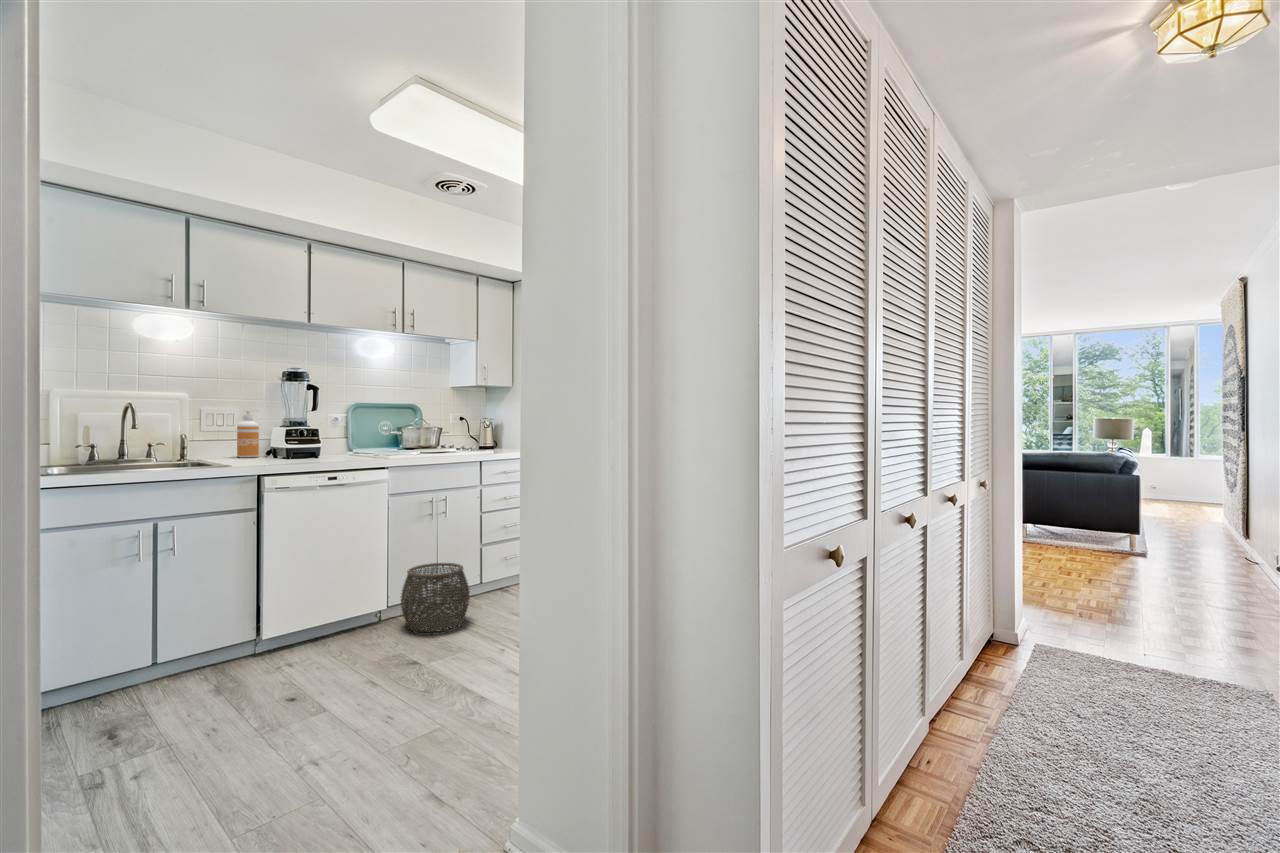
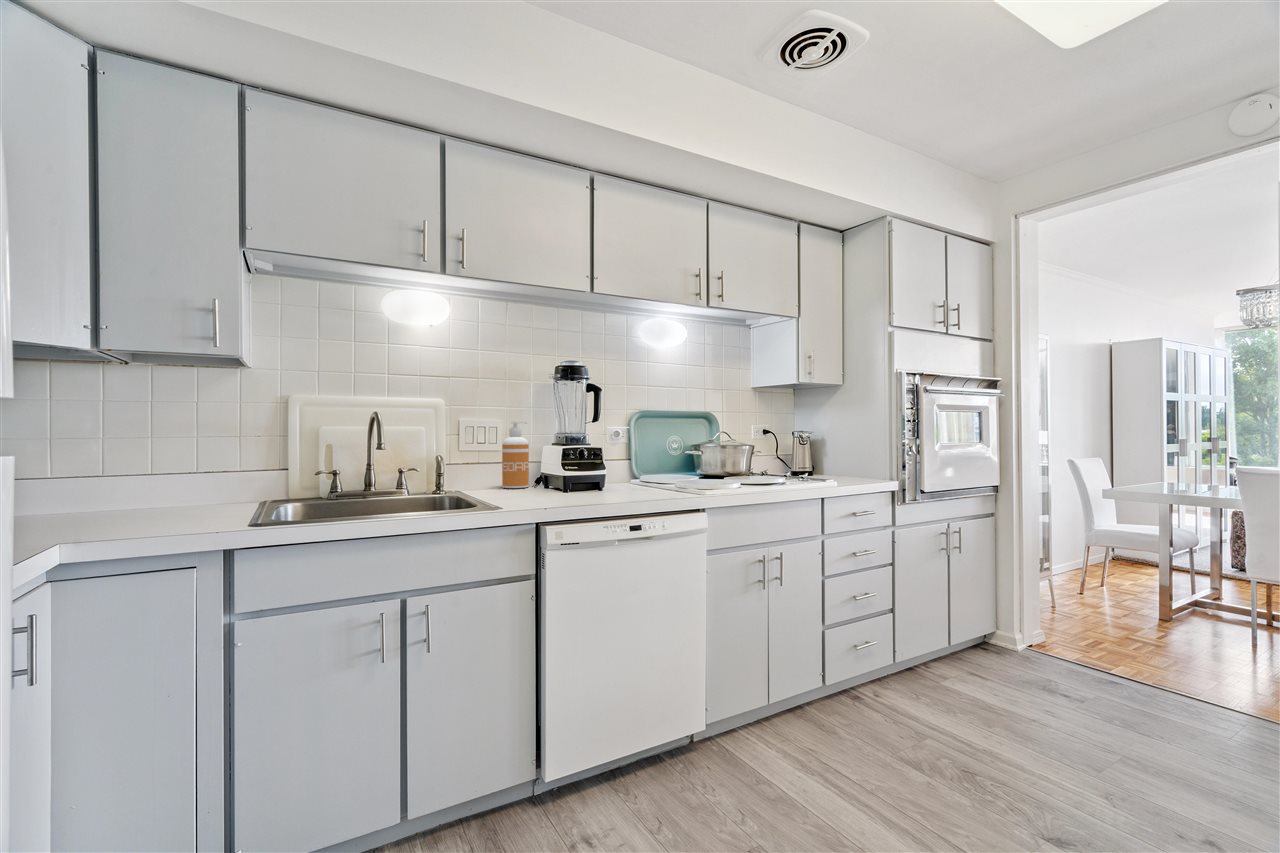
woven basket: present [401,563,470,632] -> none [732,662,846,795]

